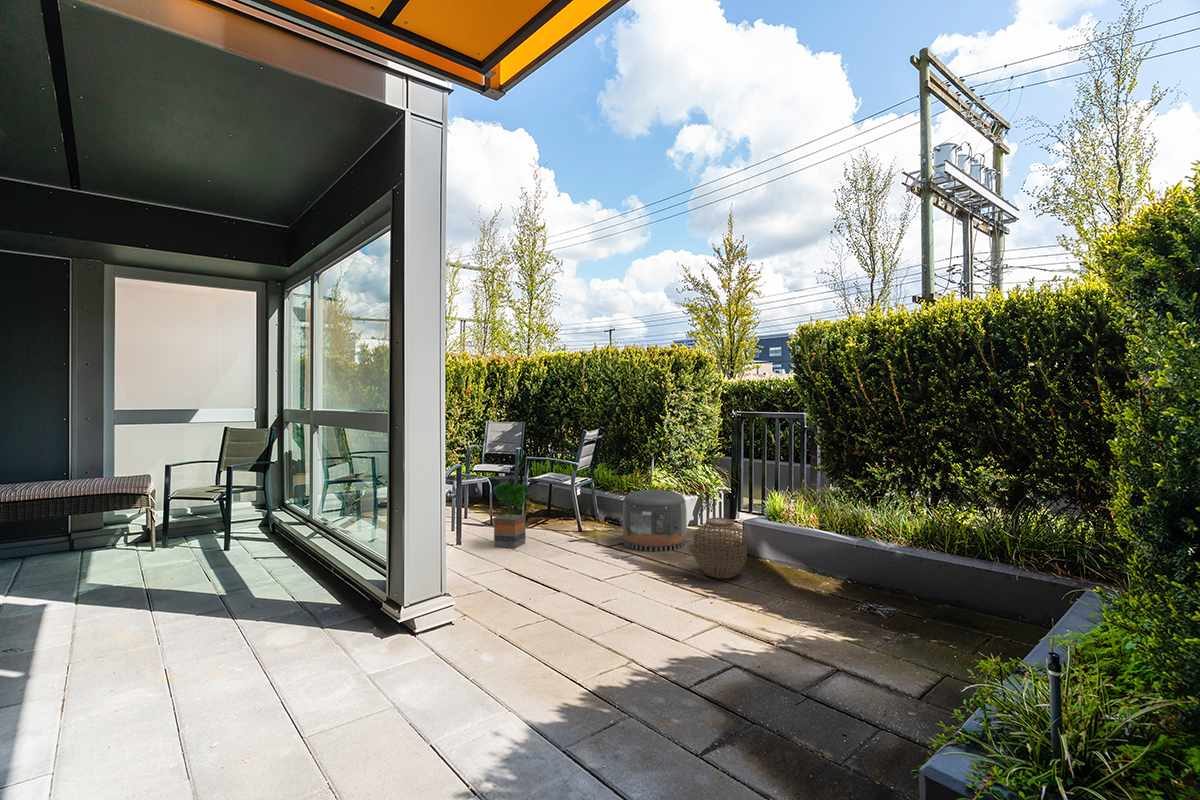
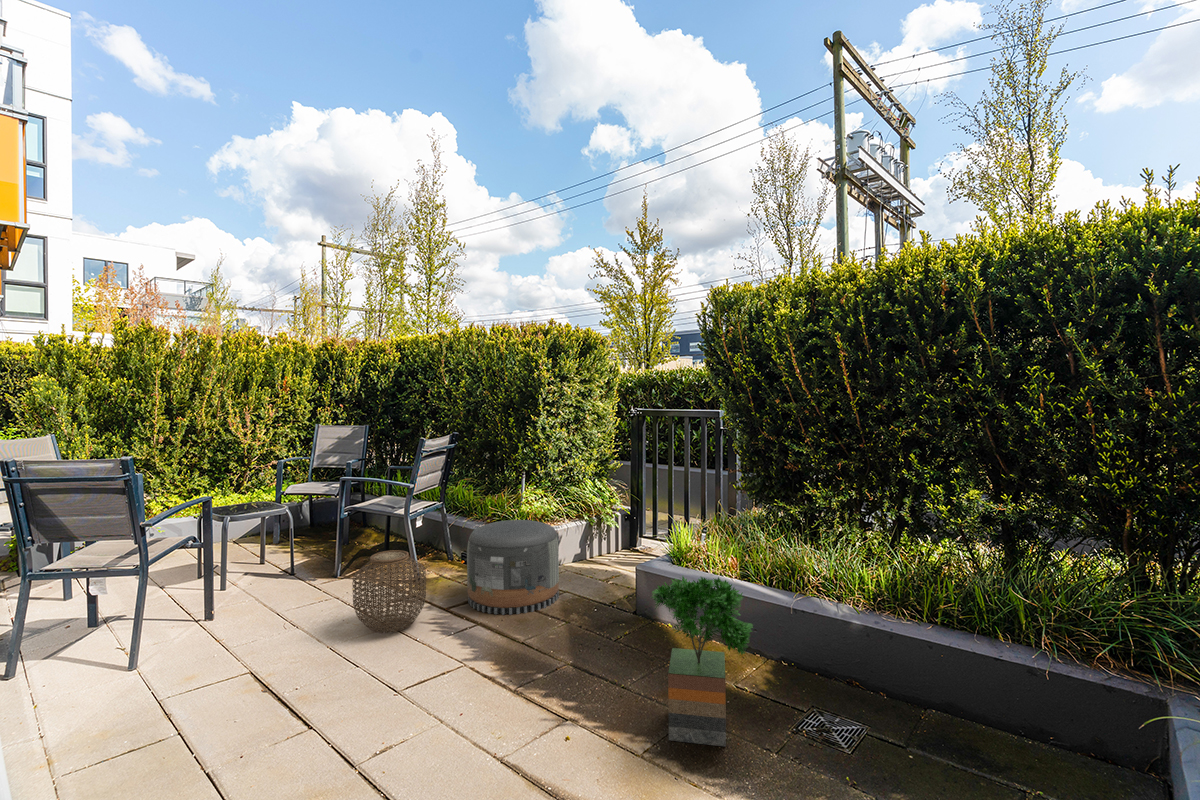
potted tree: present [494,482,532,548] -> present [652,576,753,747]
woven basket: present [694,518,747,578] -> present [352,550,426,633]

